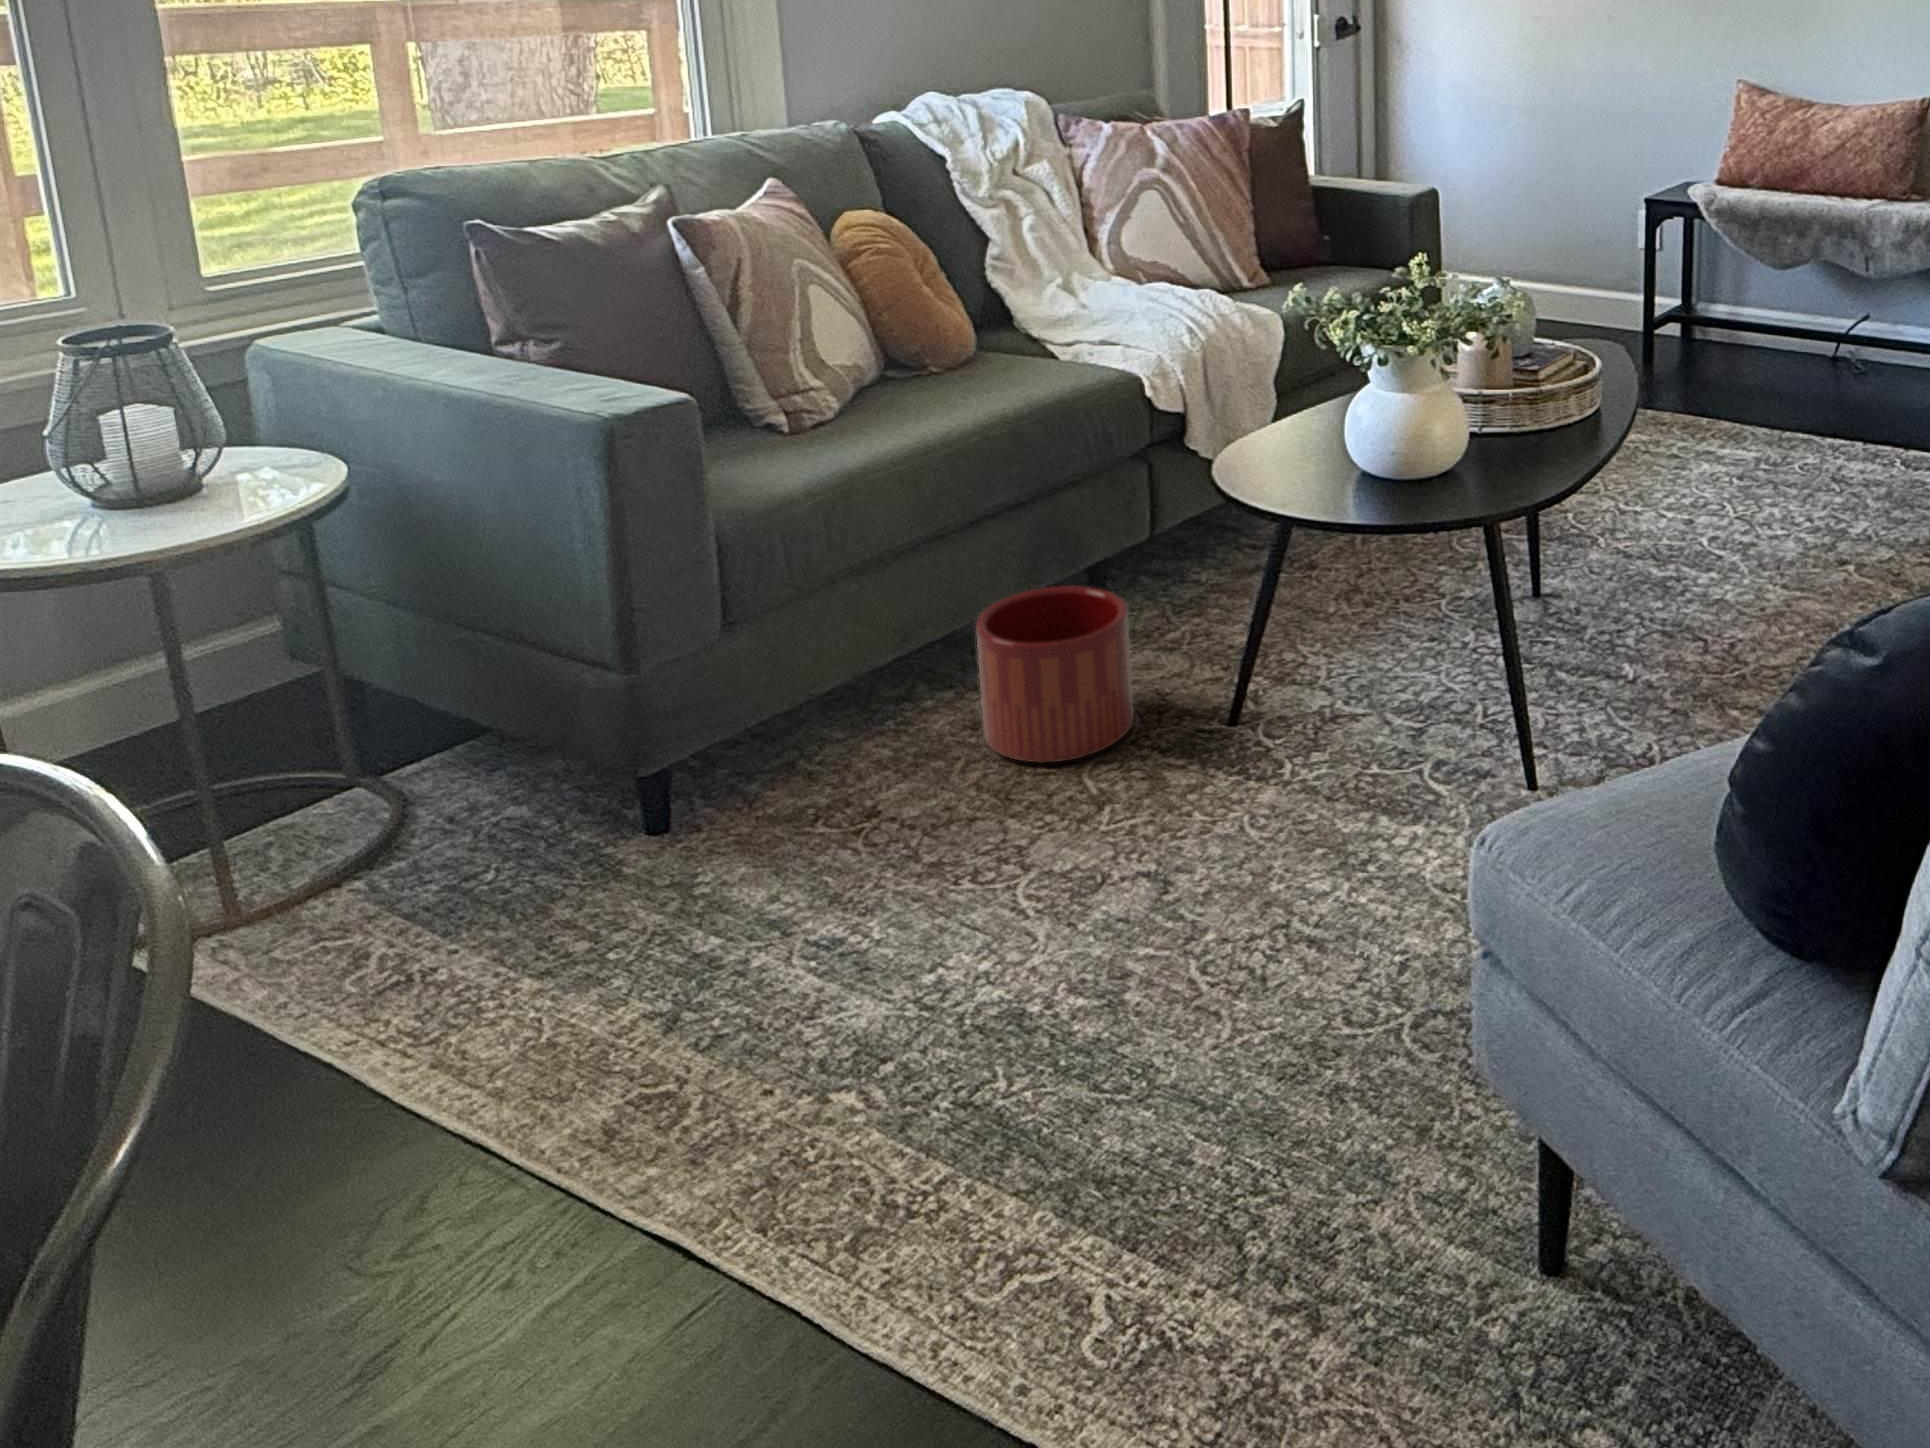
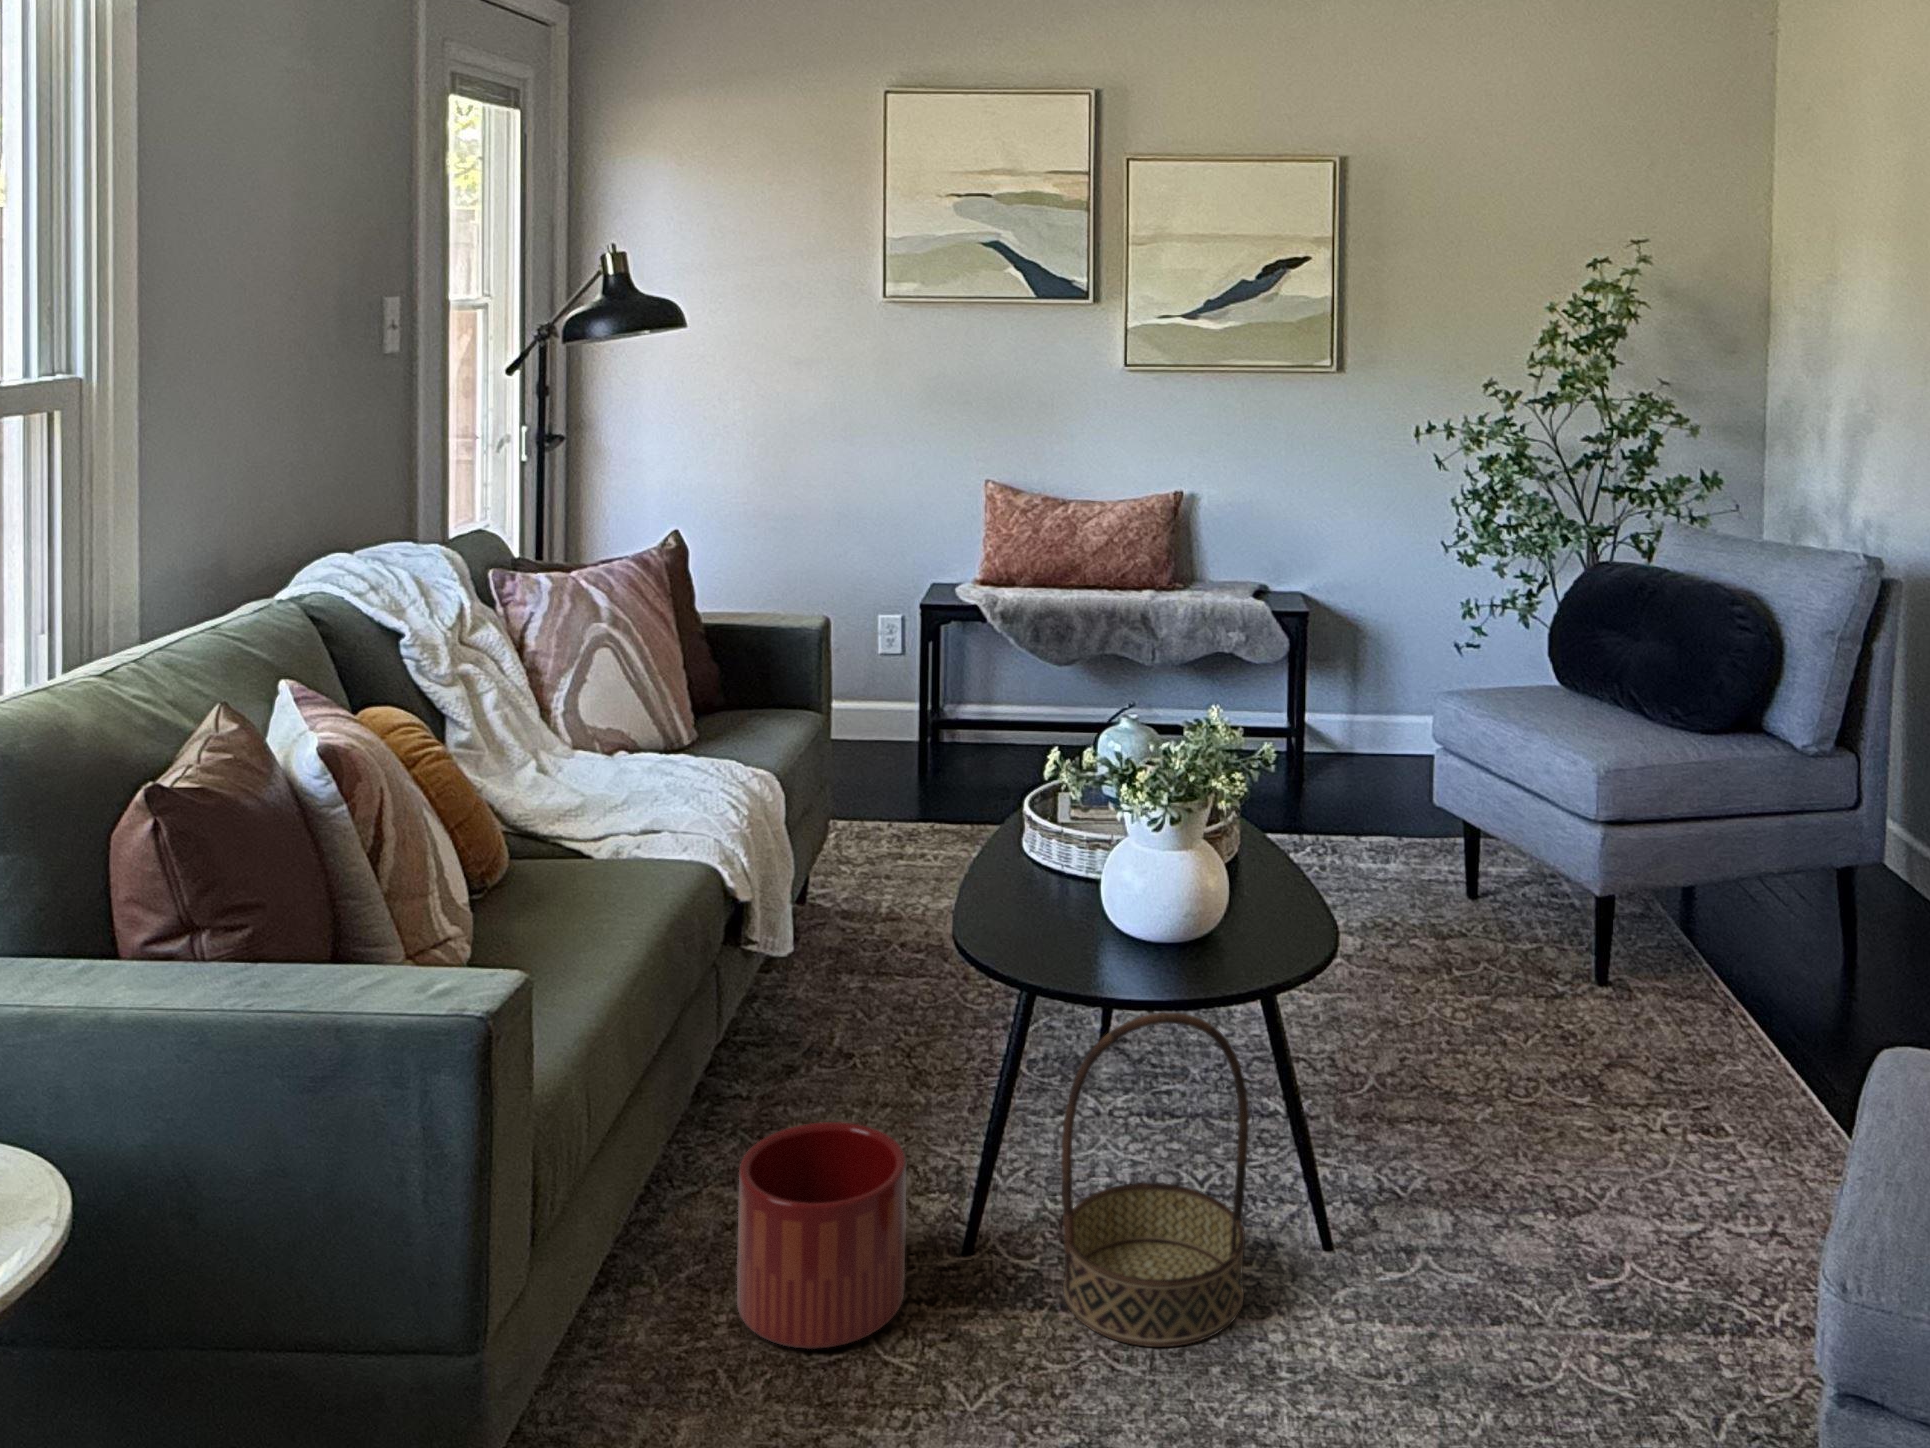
basket: none [1227,534,1409,829] -> present [1061,1013,1249,1347]

